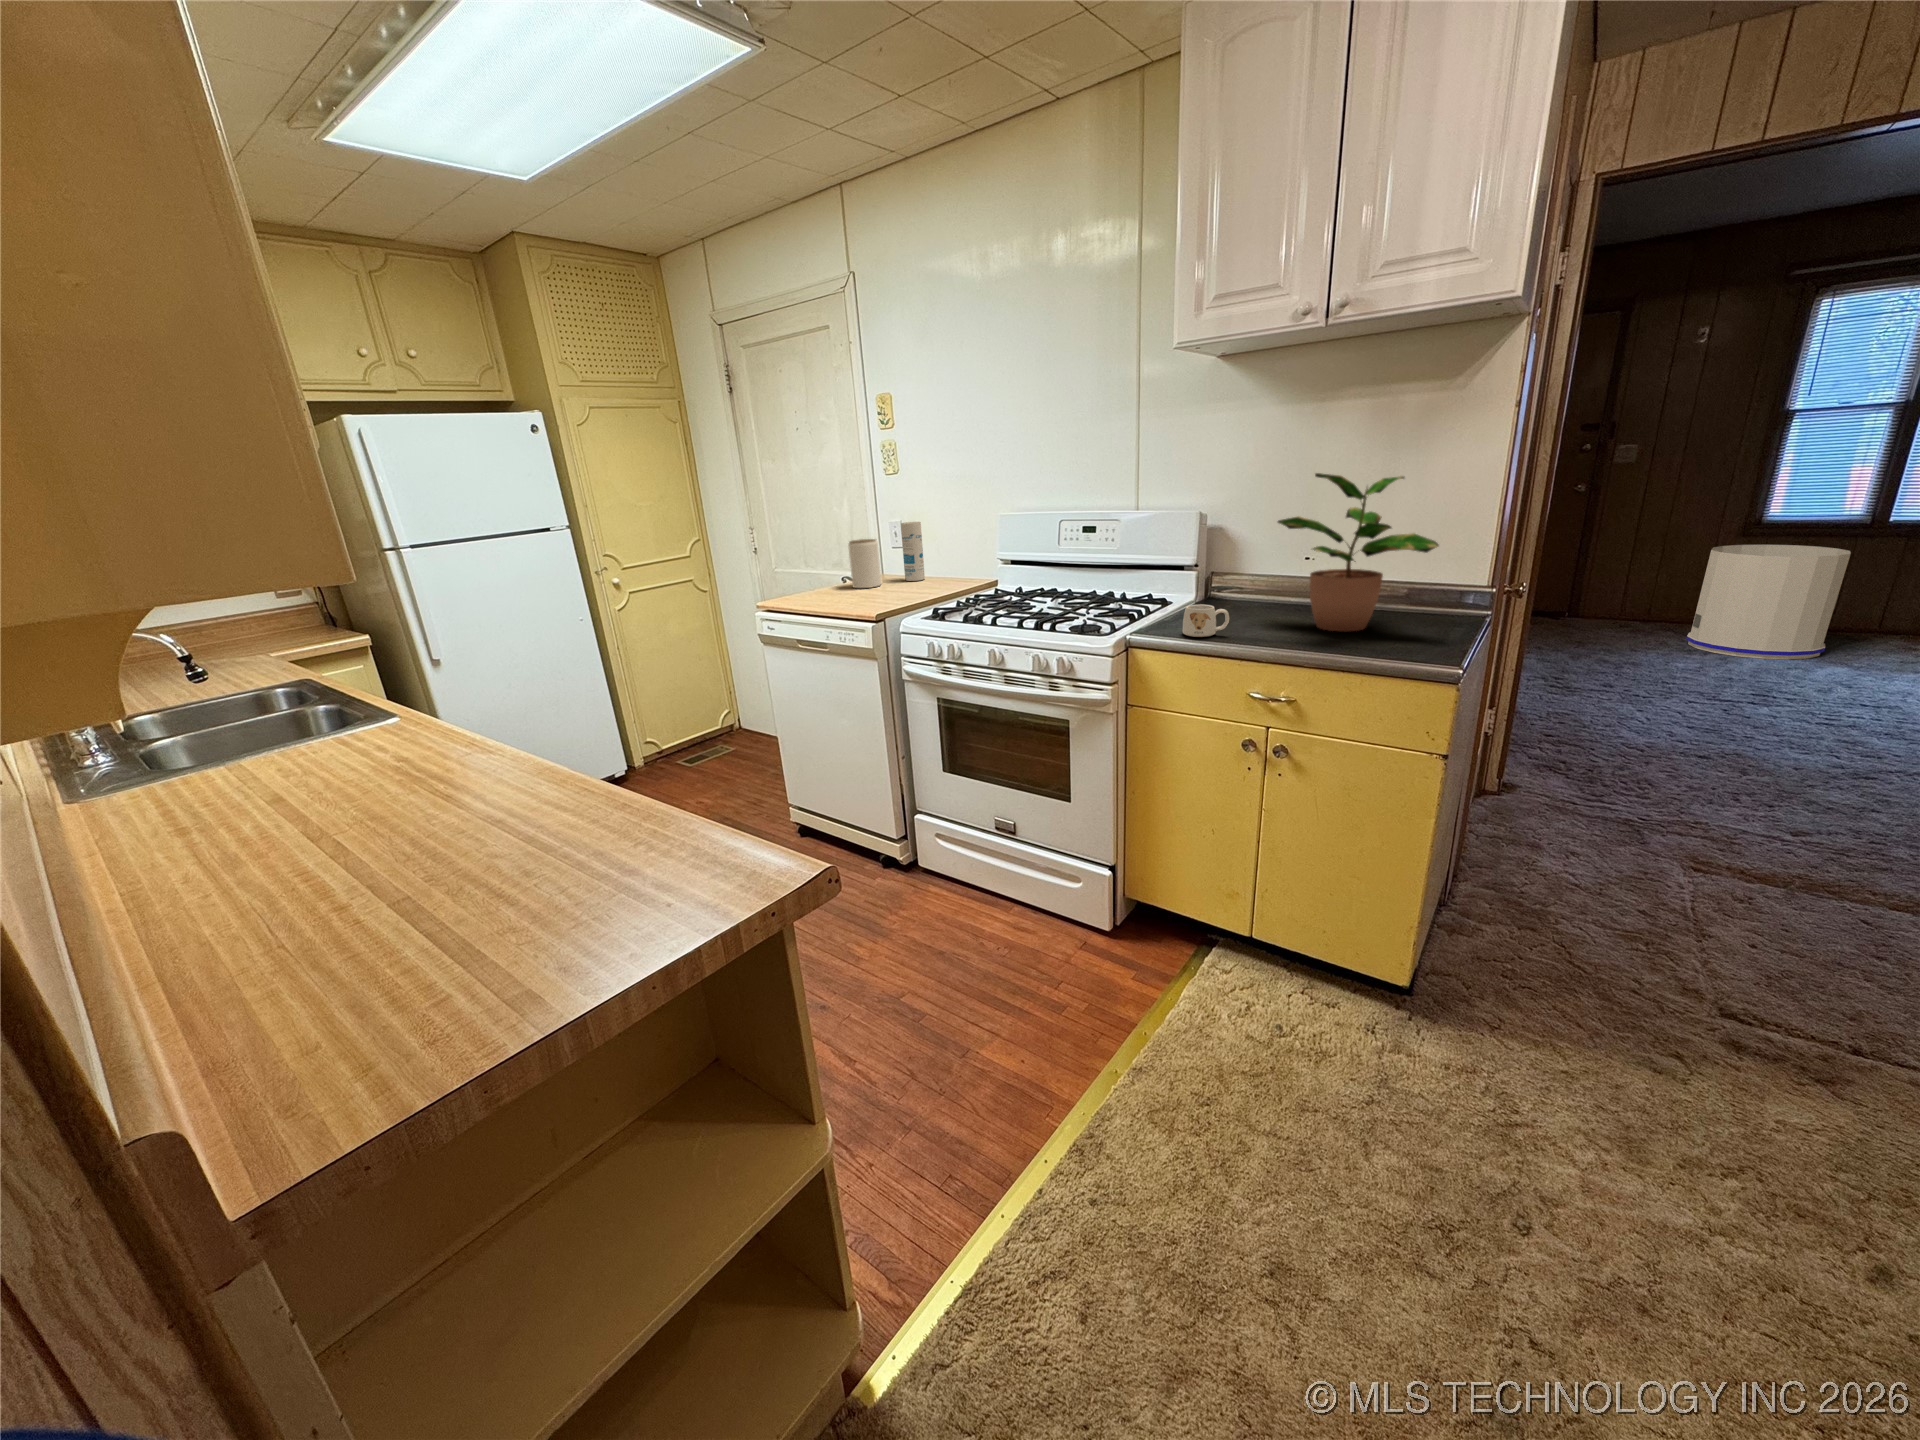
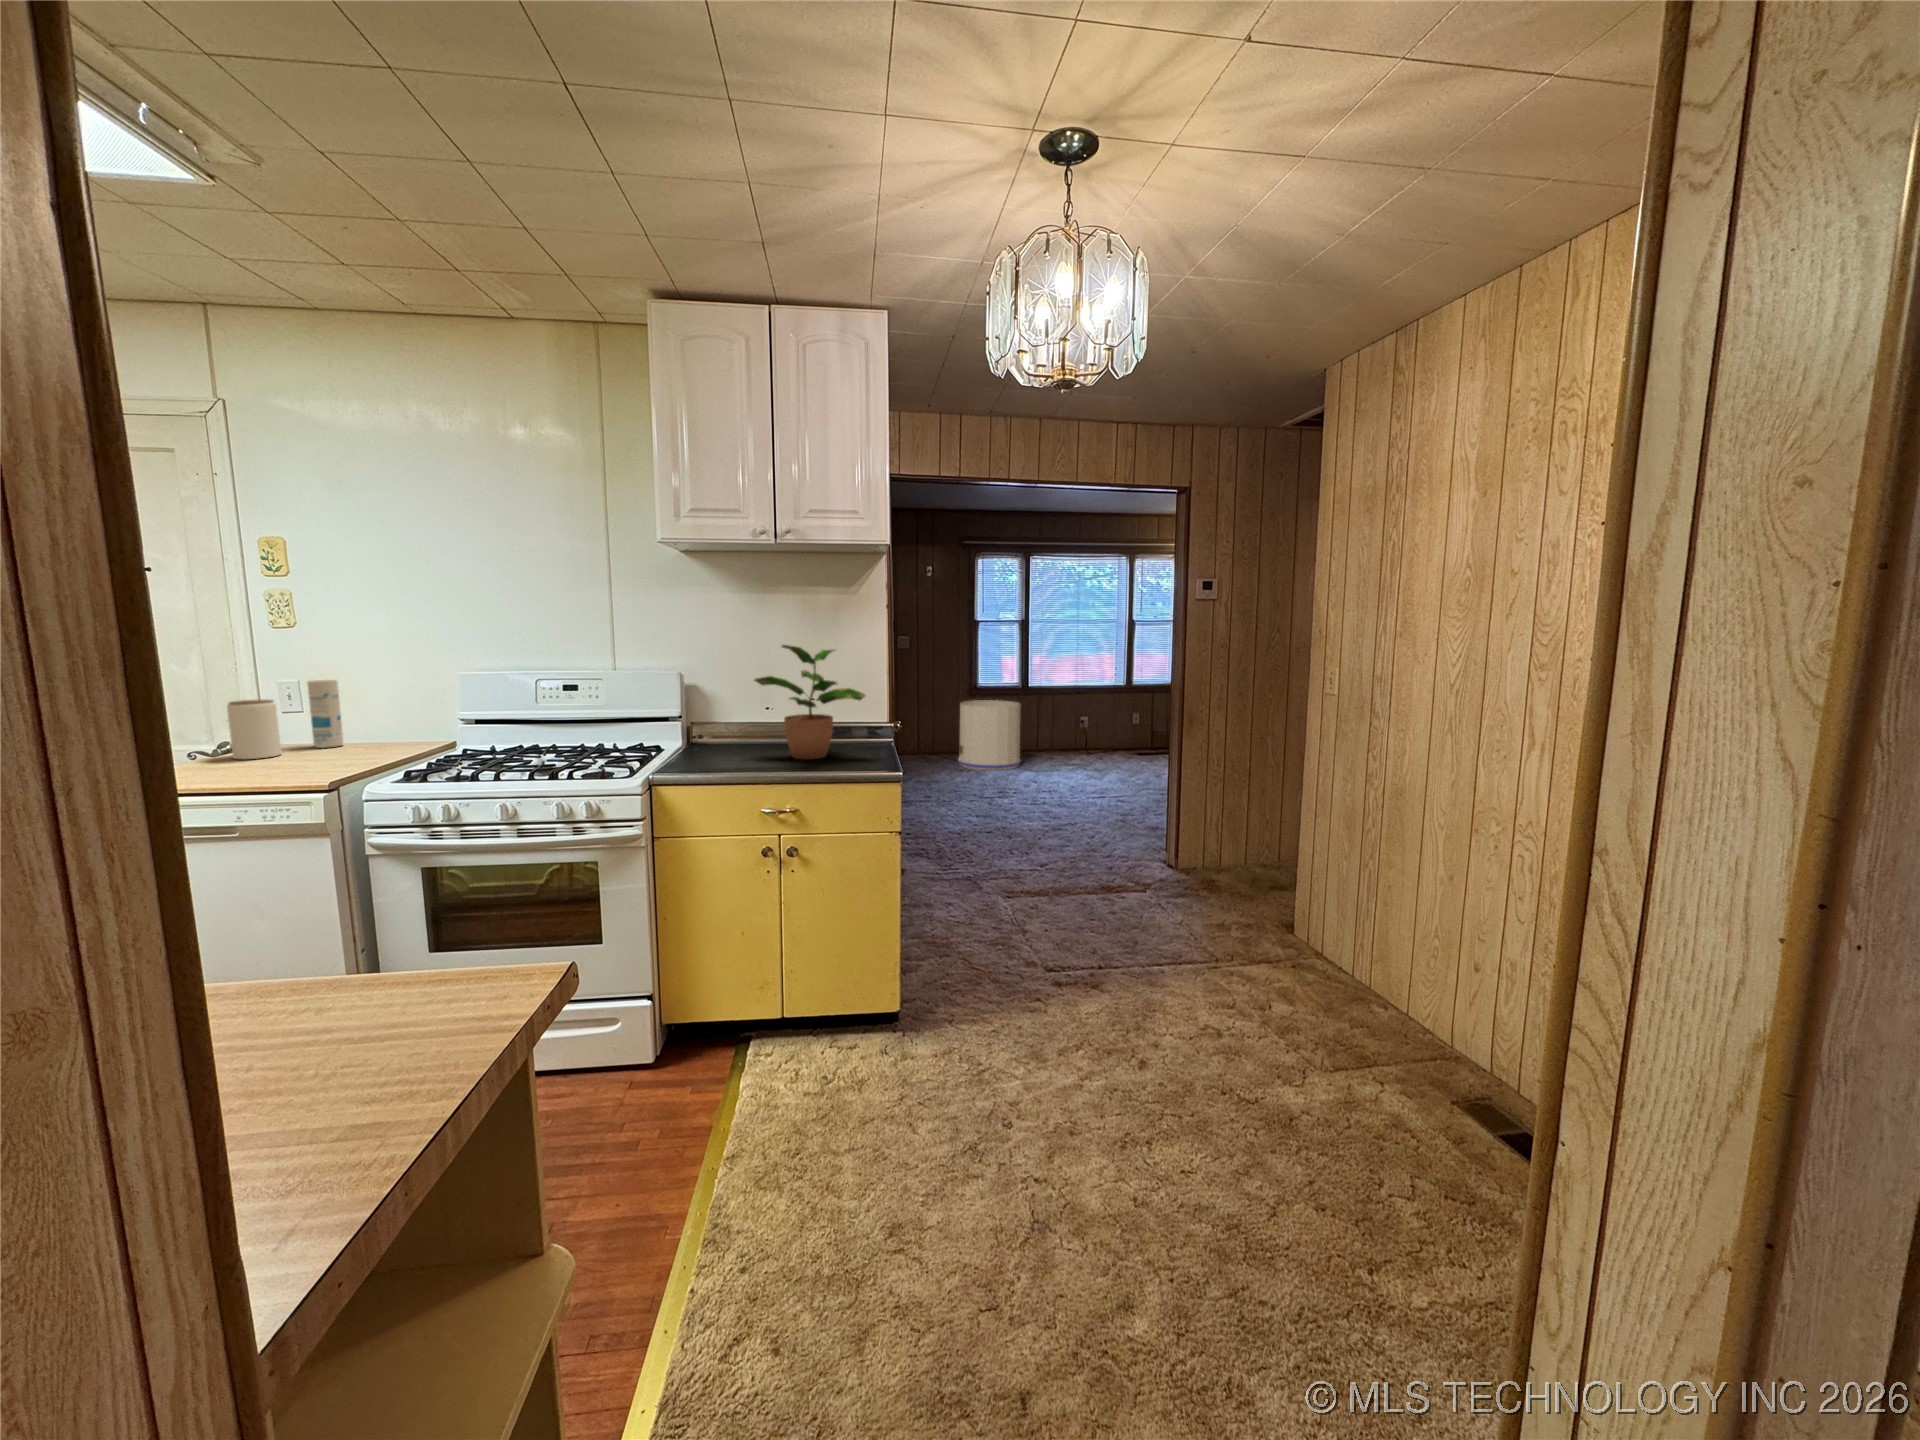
mug: present [1182,605,1229,637] -> none [695,746,734,772]

